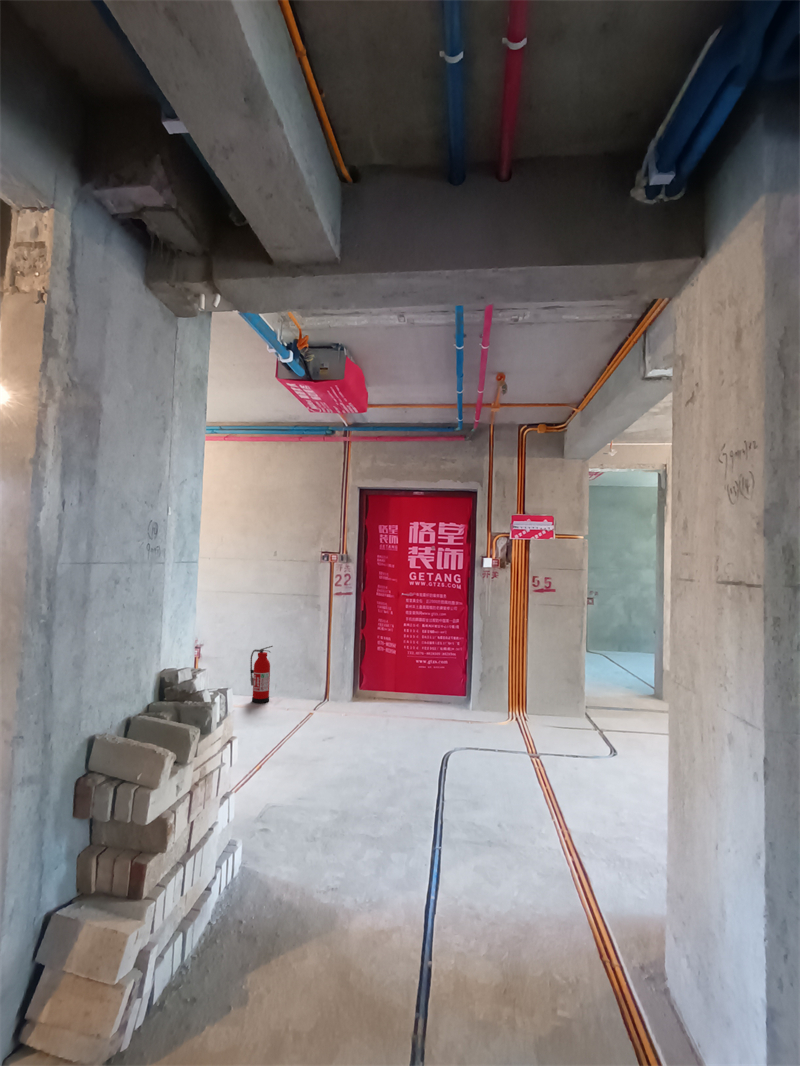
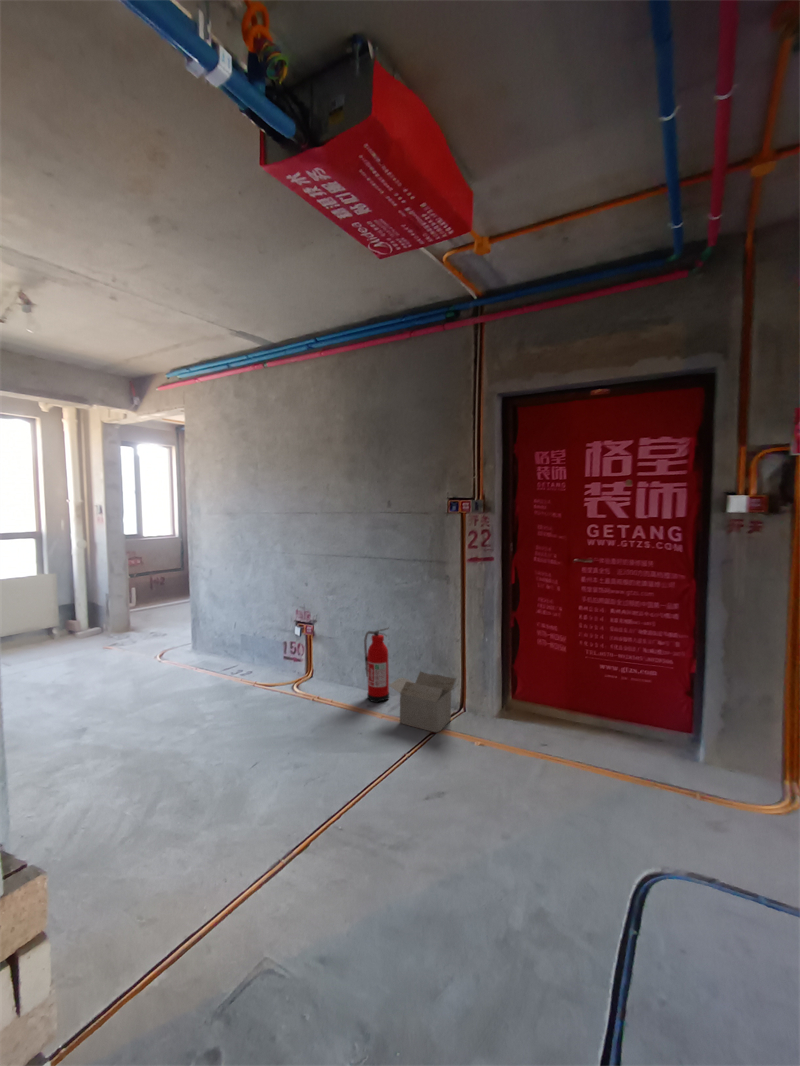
cardboard box: none [279,676,329,713] -> present [389,672,455,732]

